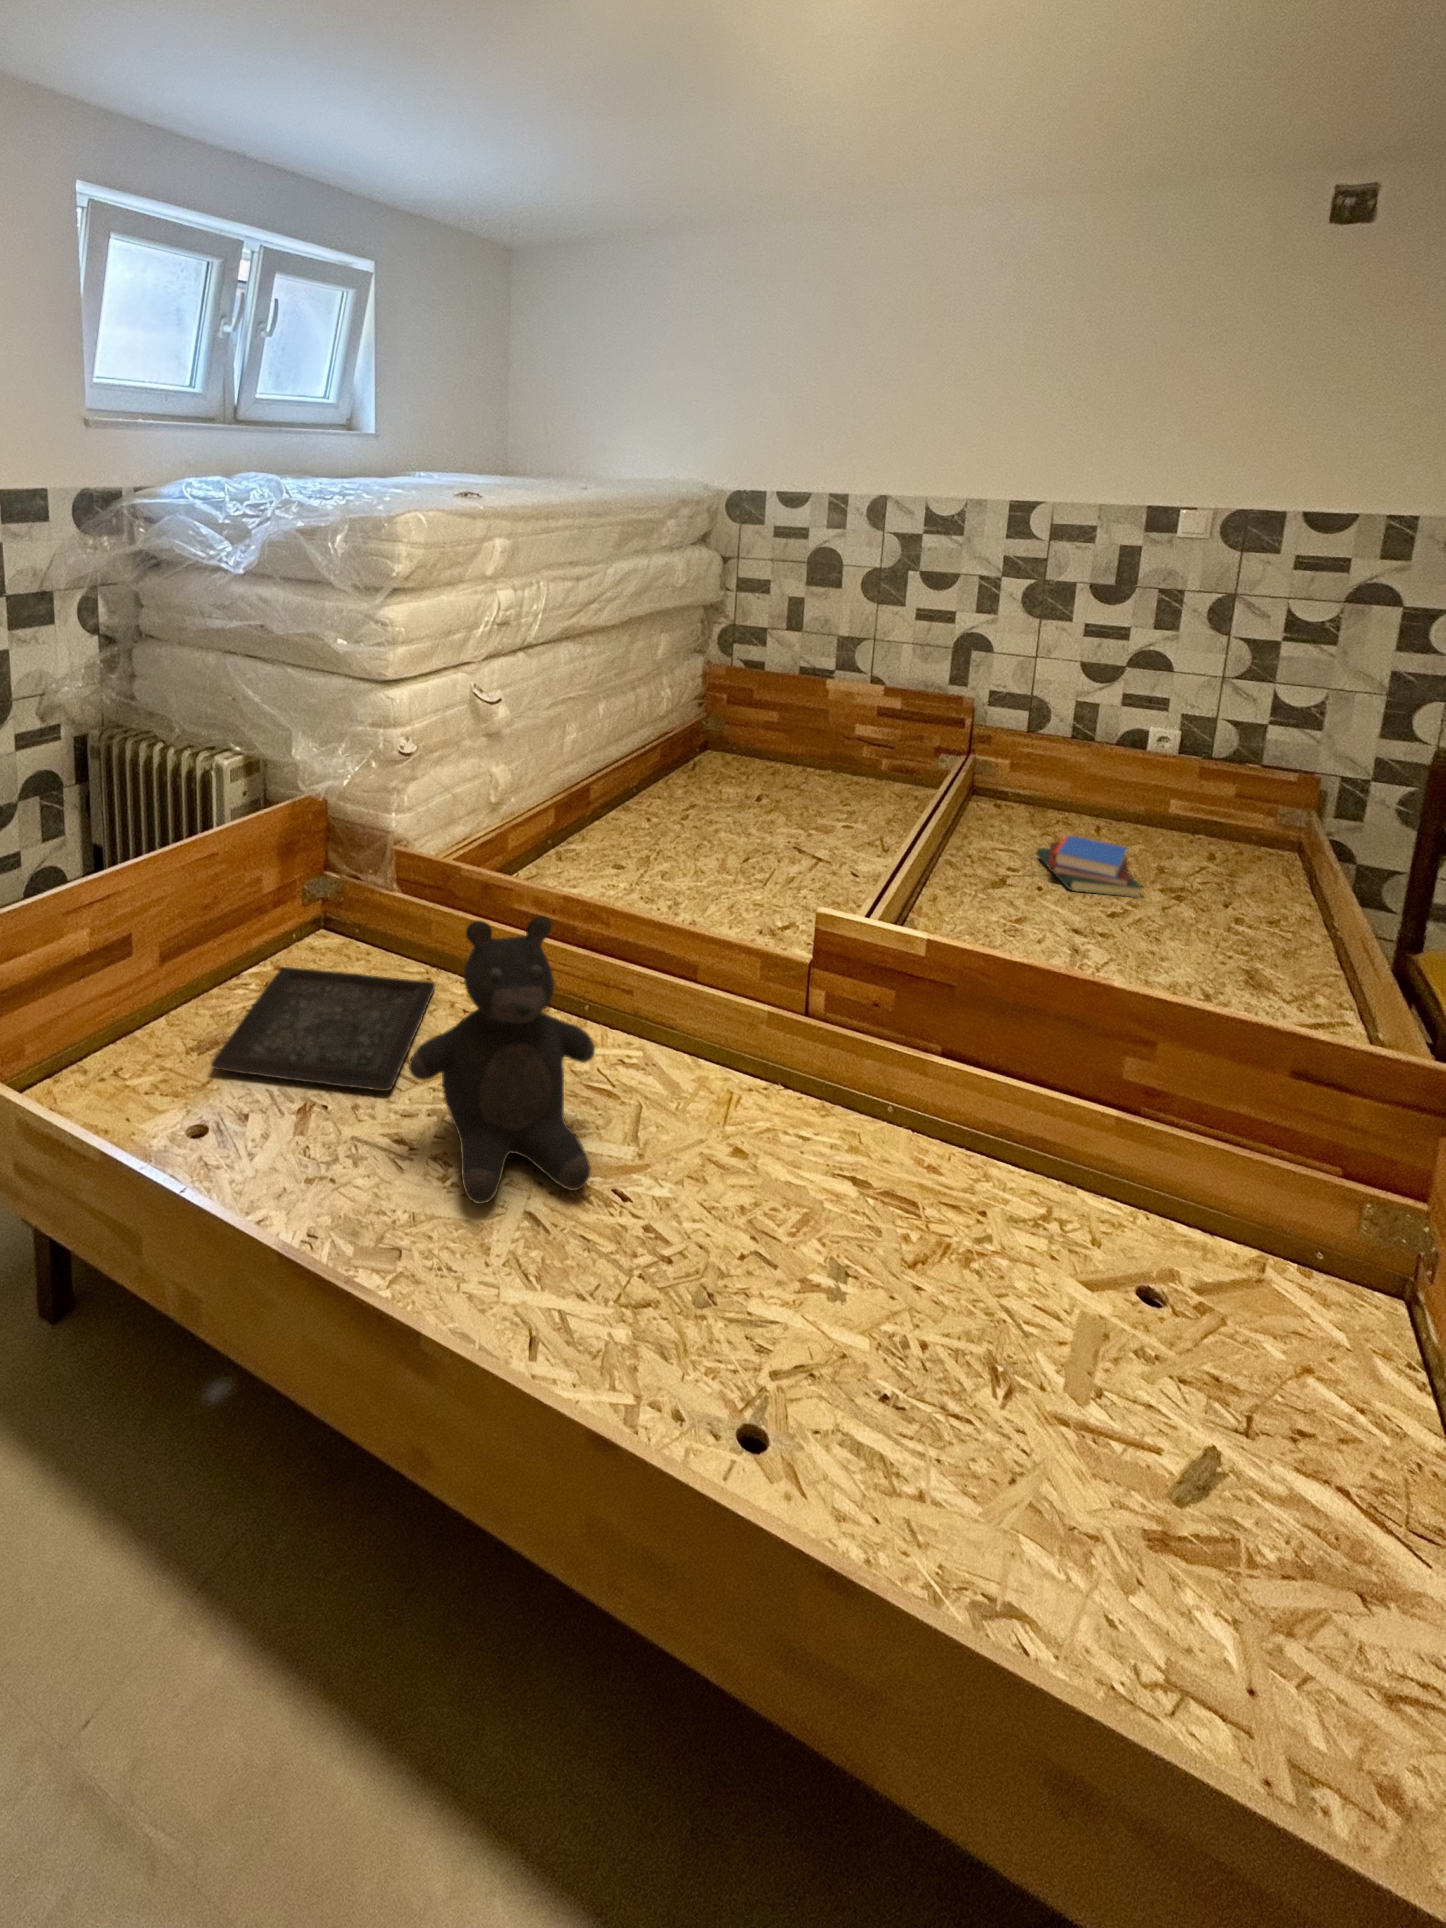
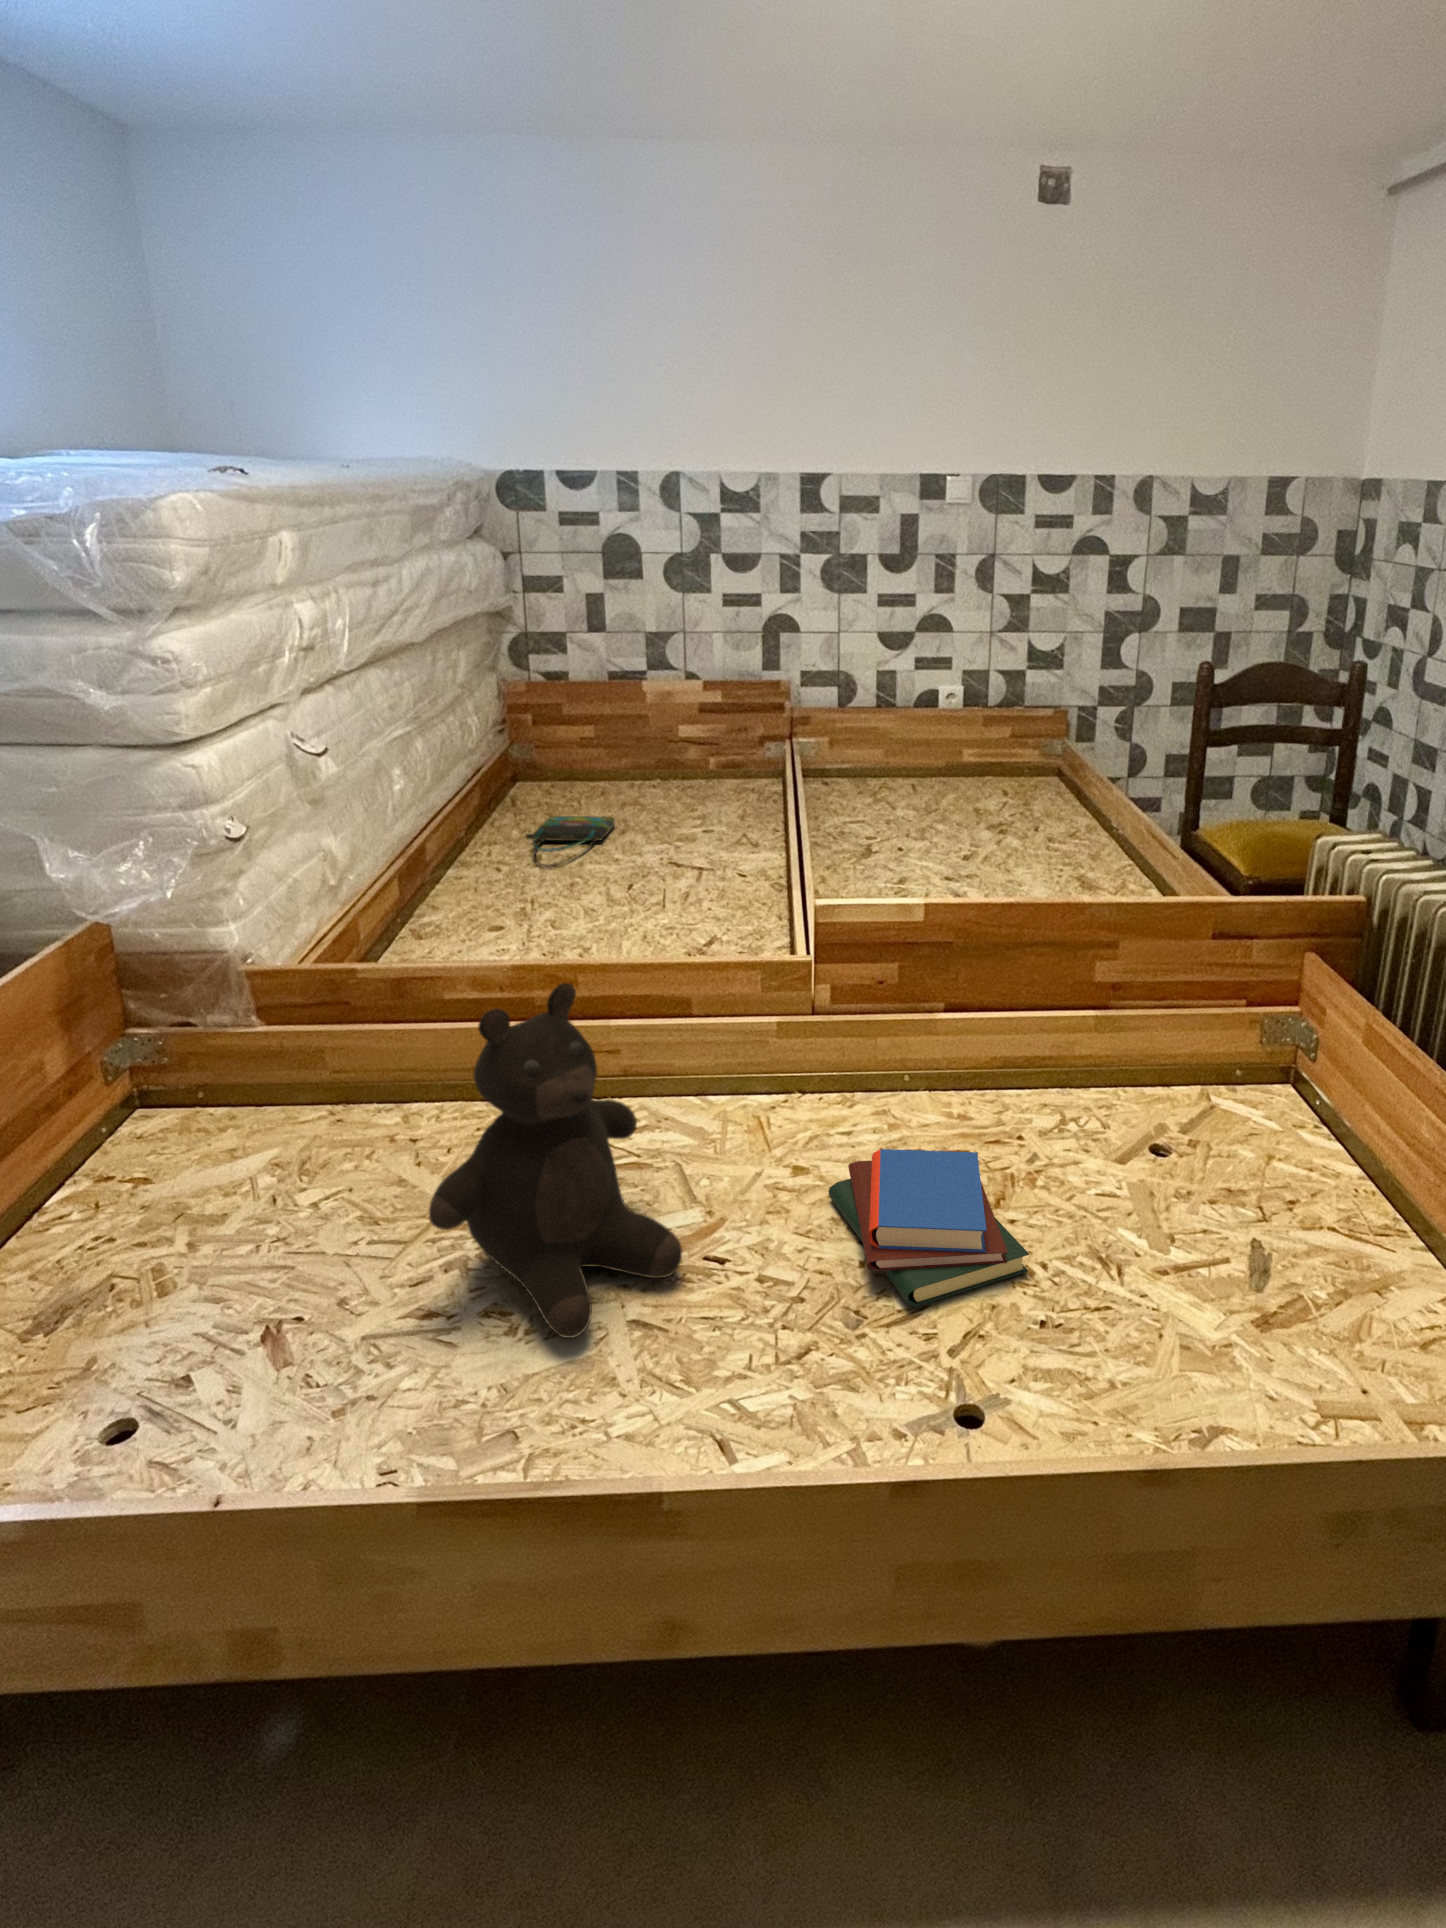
tote bag: none [675,784,759,827] -> present [525,816,615,868]
book: present [1036,836,1142,898] -> present [828,1149,1029,1306]
tray: present [211,967,435,1091] -> none [85,1119,382,1342]

